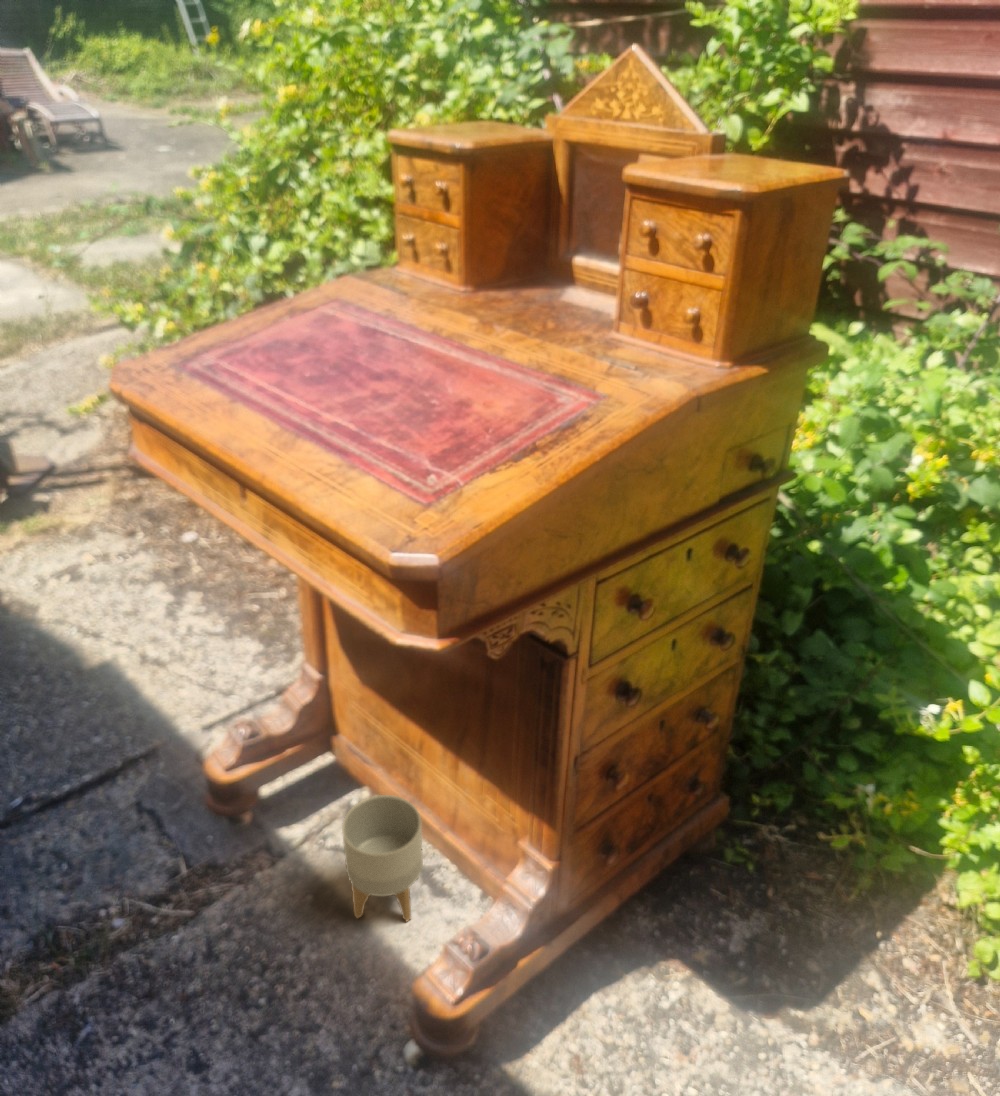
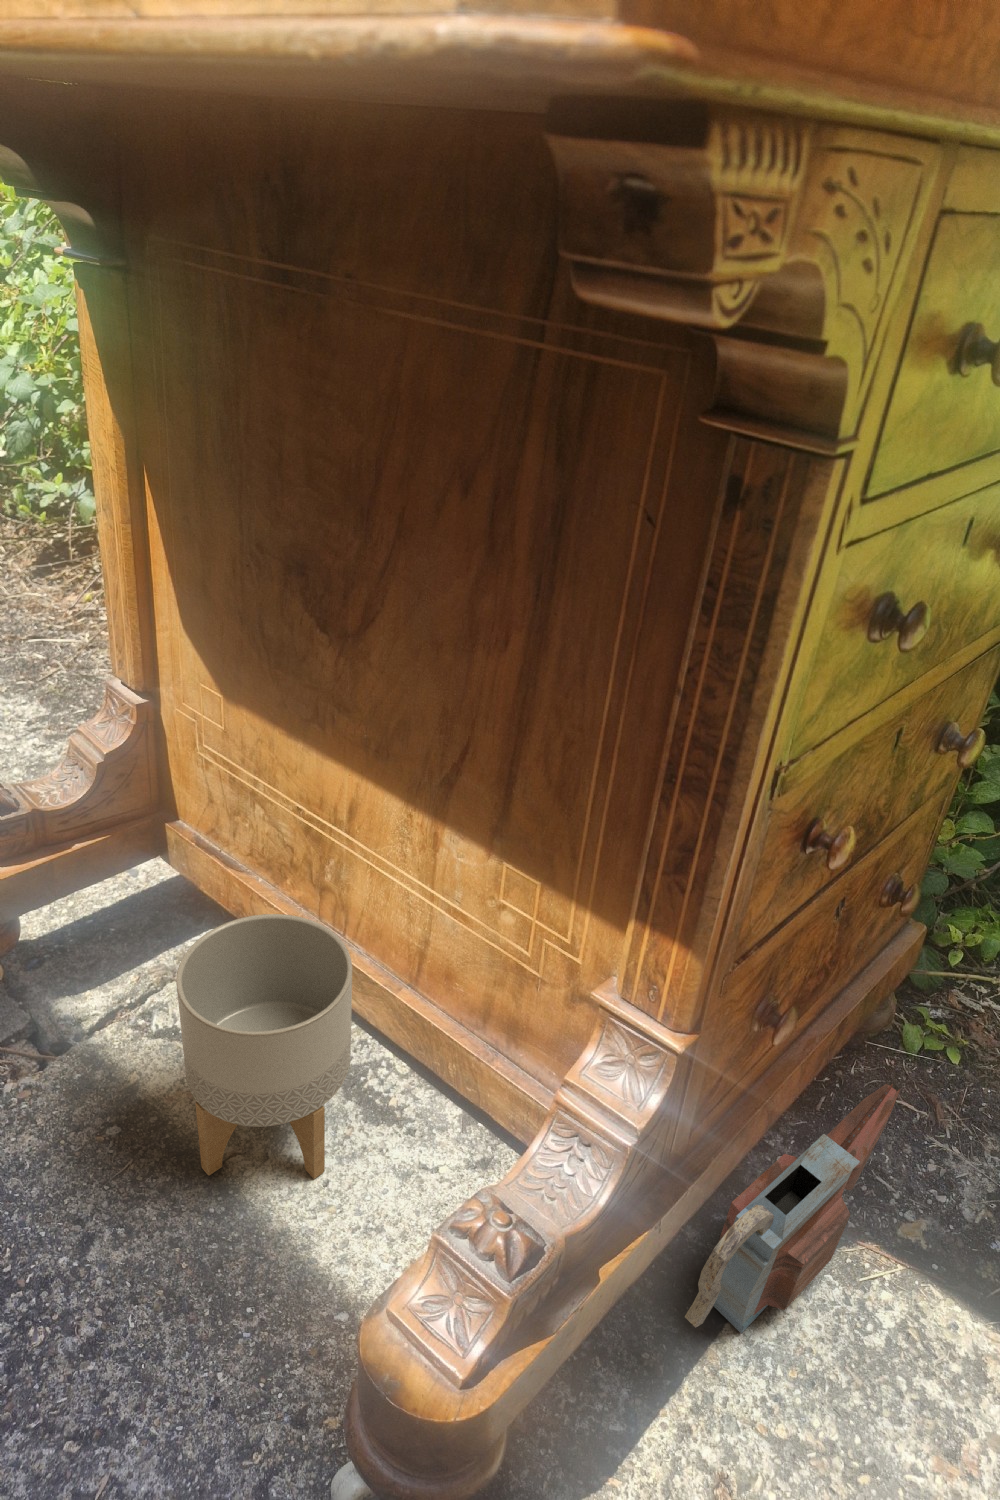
watering can: none [566,883,686,999] -> present [685,1082,901,1333]

